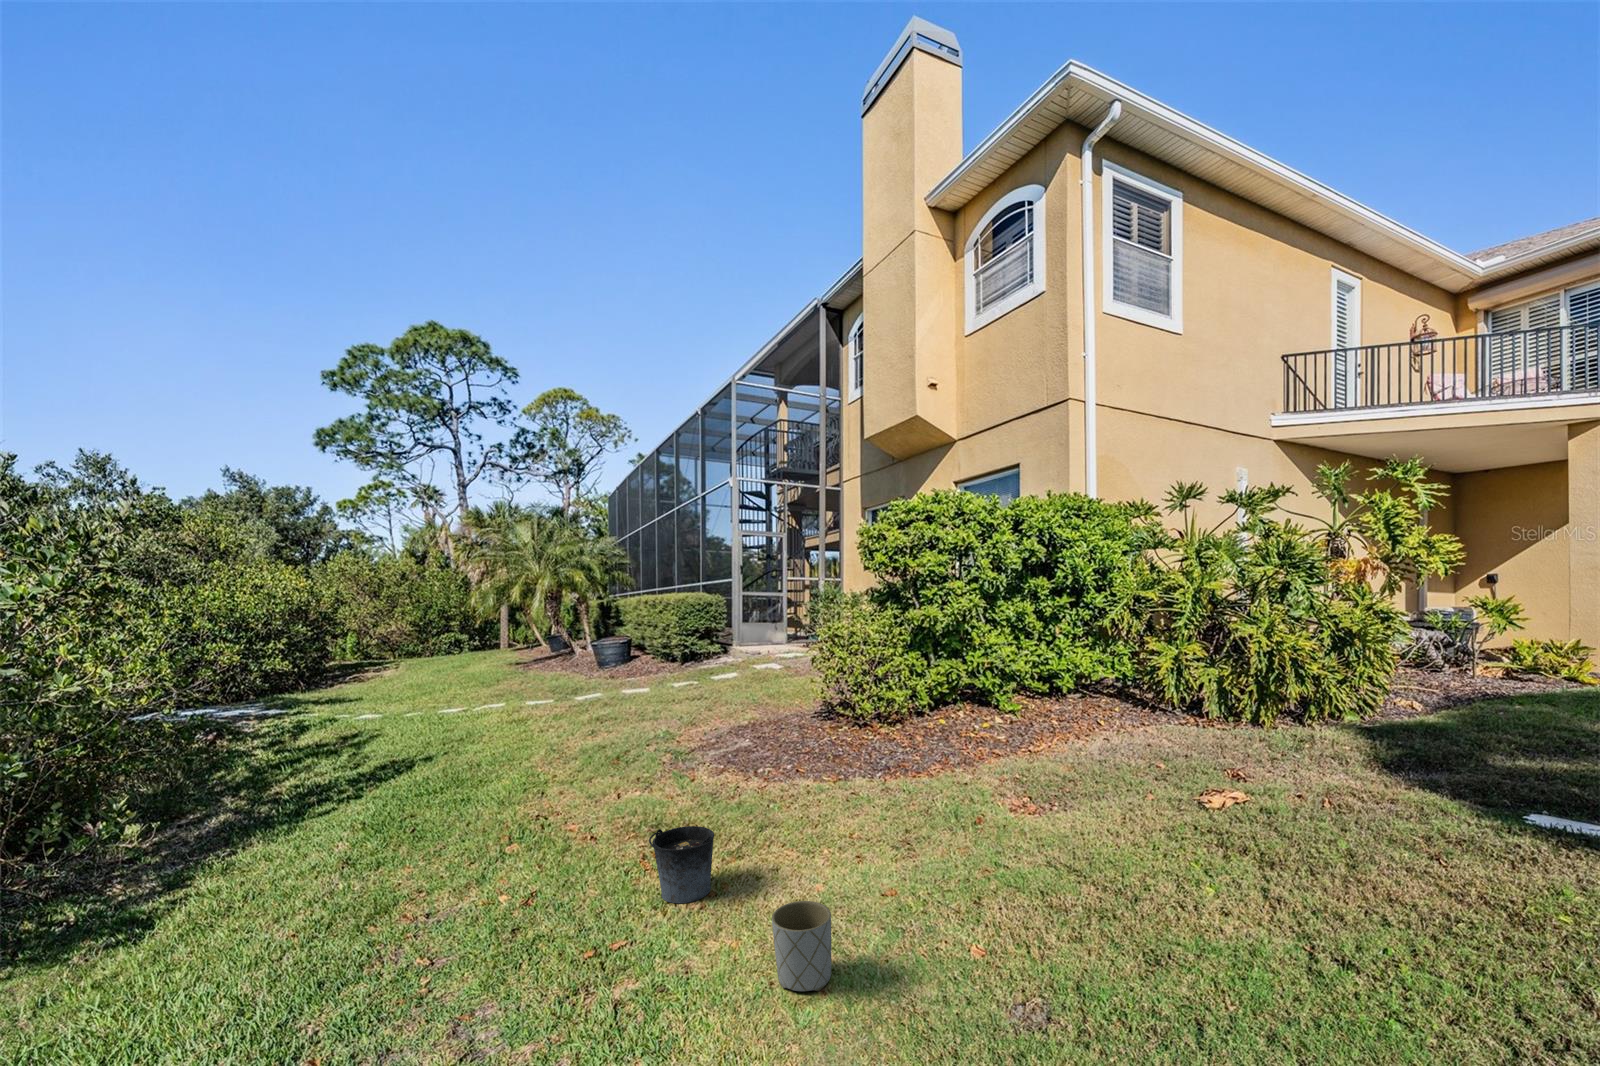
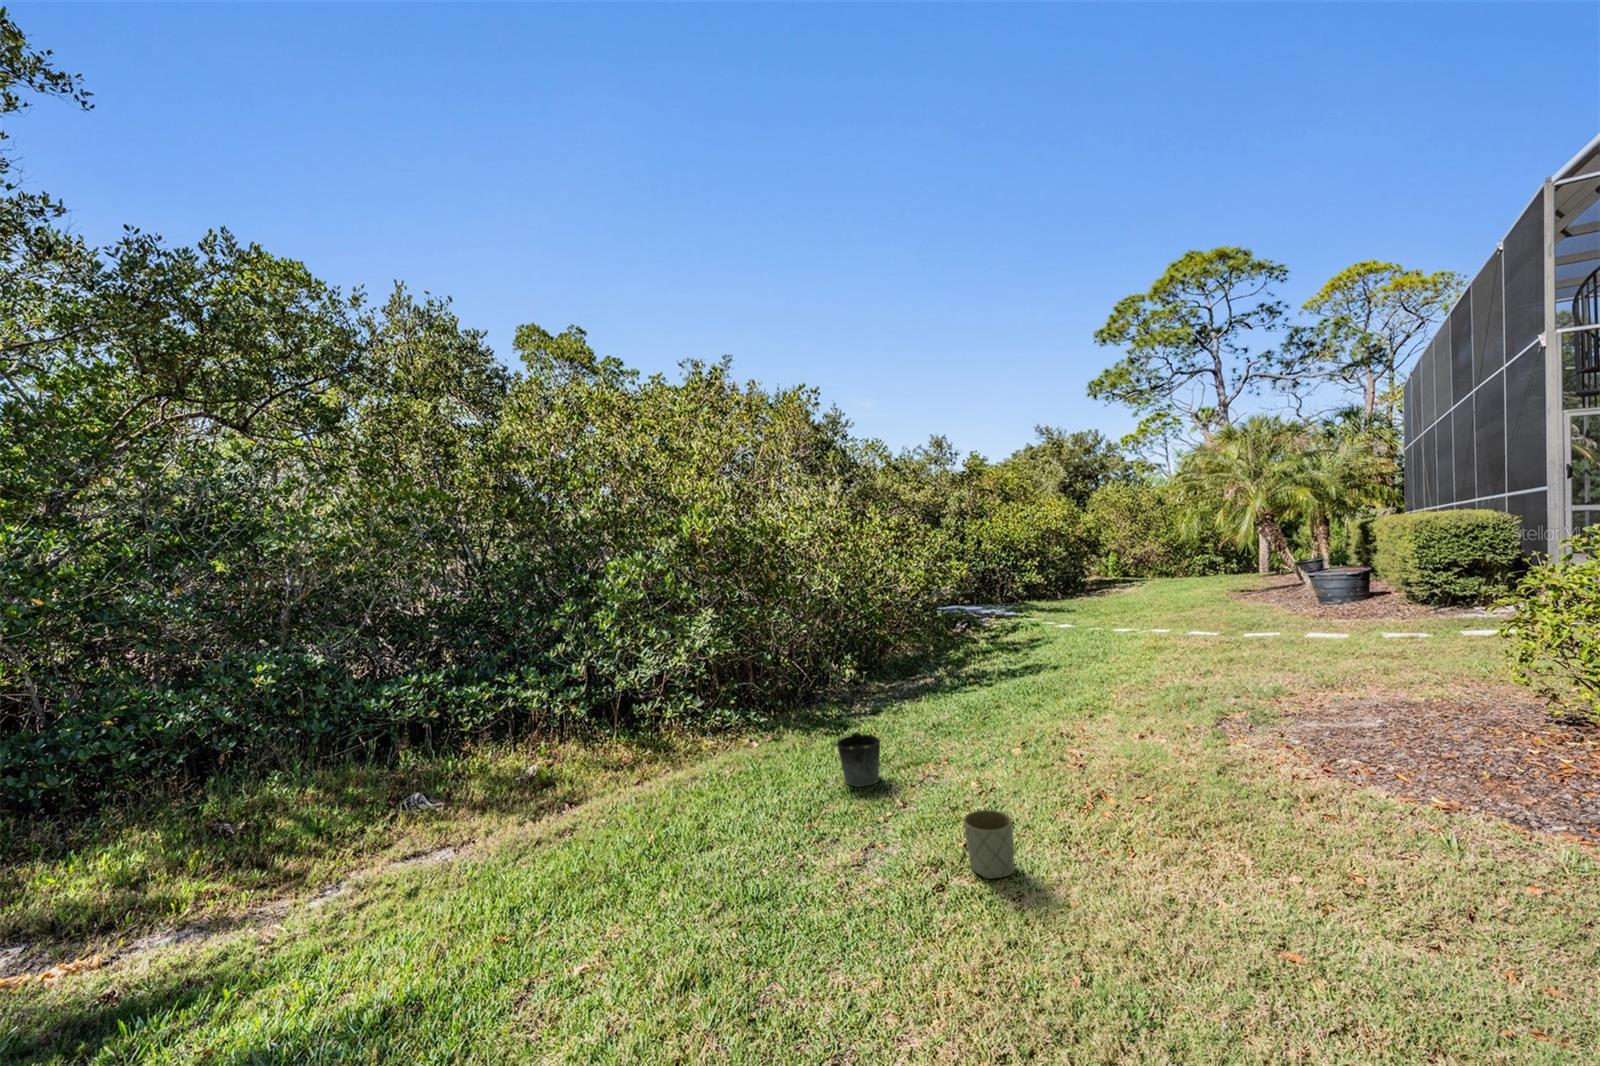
bucket: present [649,826,714,903] -> present [834,732,880,787]

